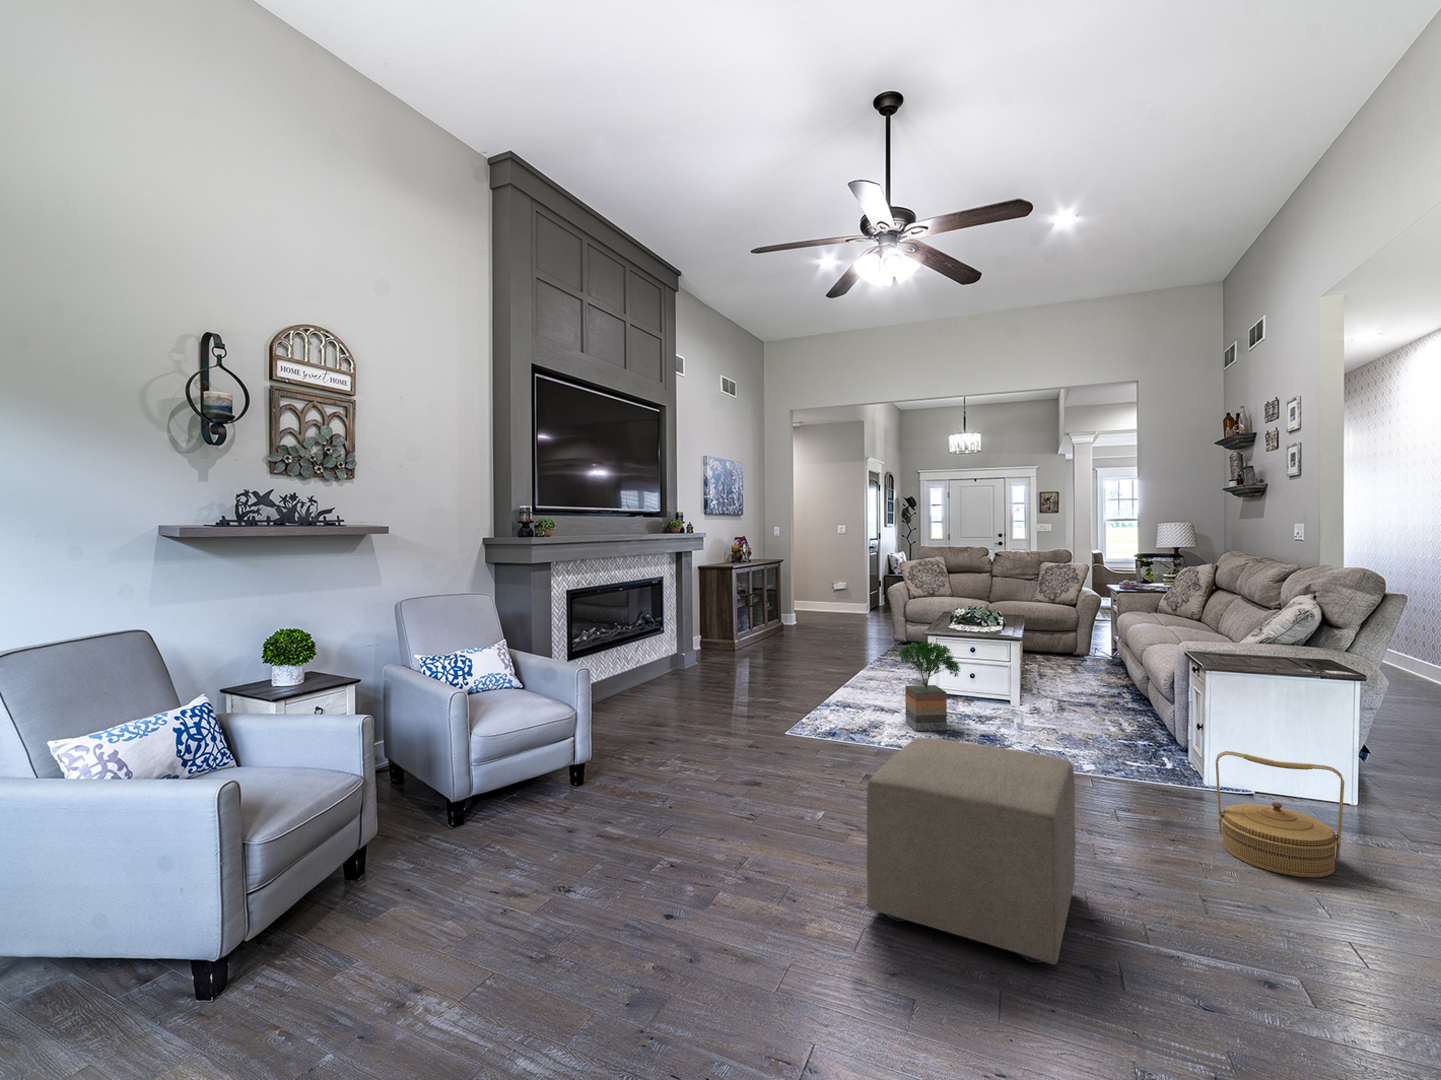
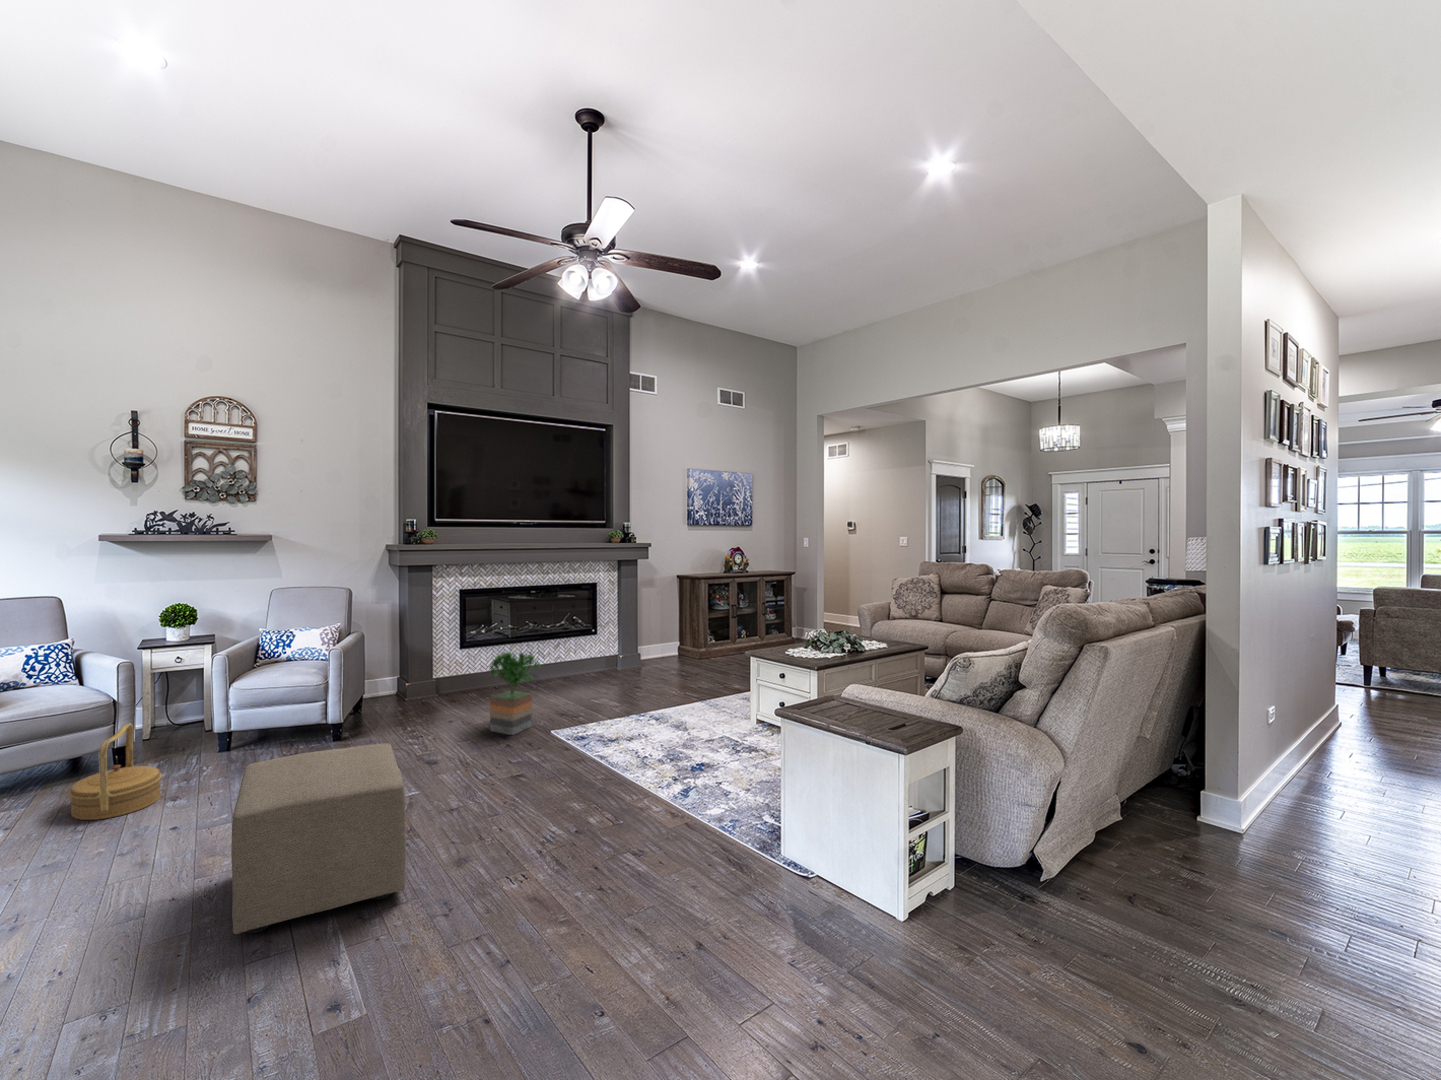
potted tree: present [898,642,960,731] -> present [490,652,541,735]
basket: present [1216,751,1344,878] -> present [68,724,162,820]

